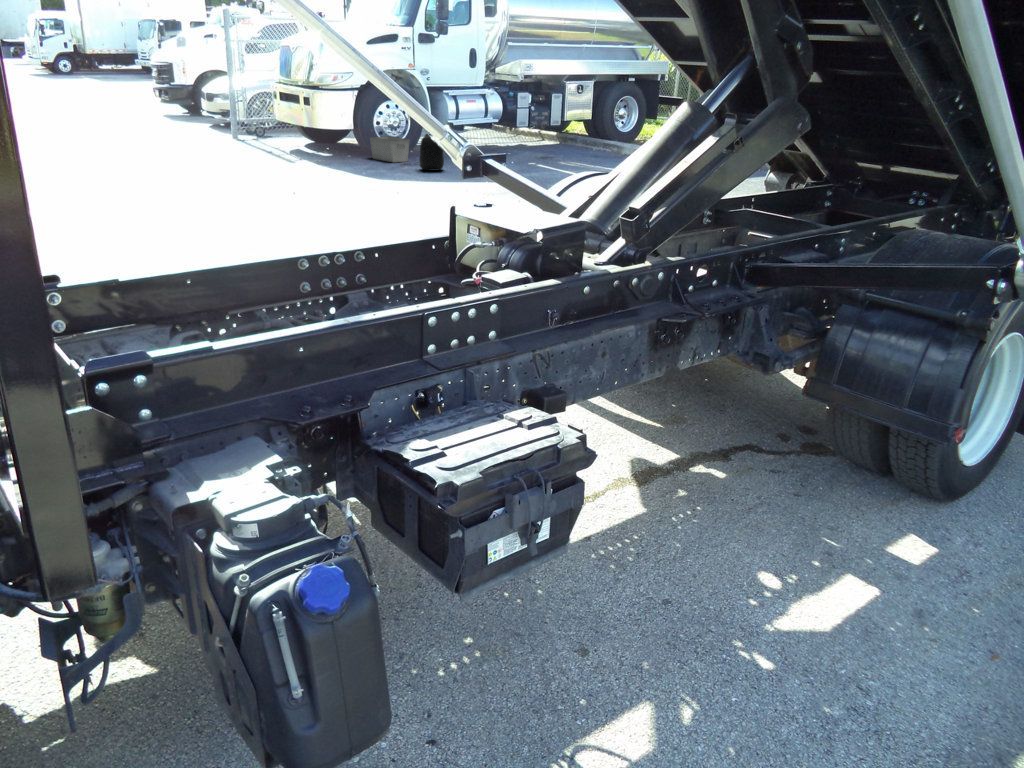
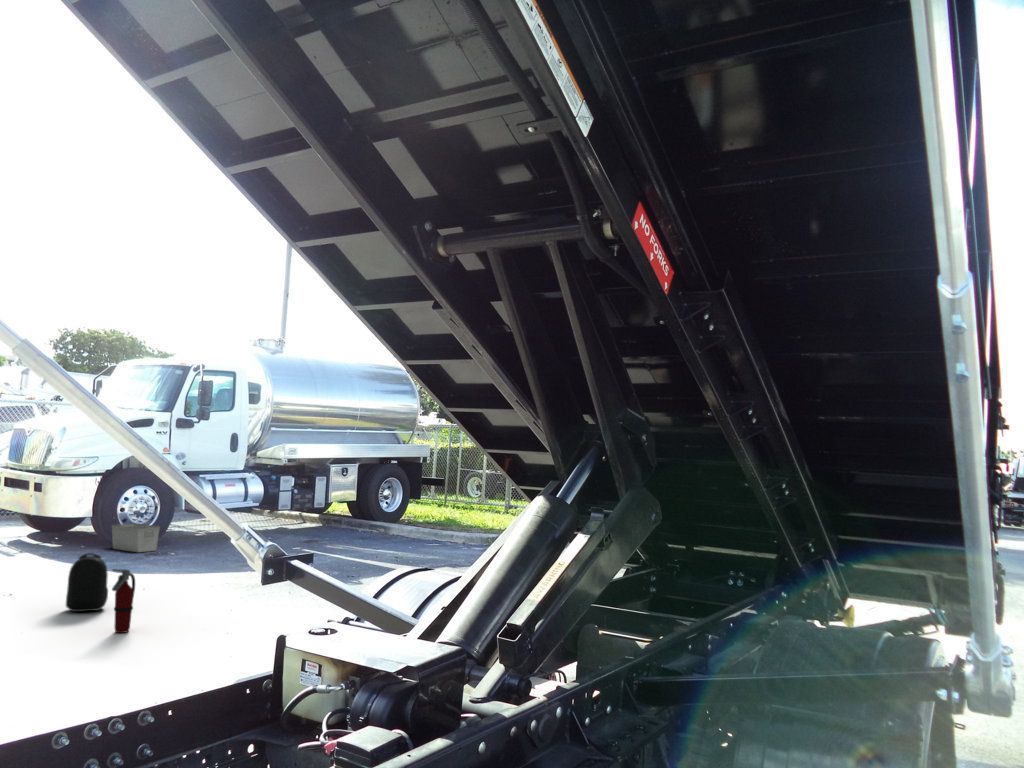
backpack: present [420,134,444,171] -> present [66,553,108,612]
fire extinguisher: none [367,173,386,226] -> present [112,569,135,633]

